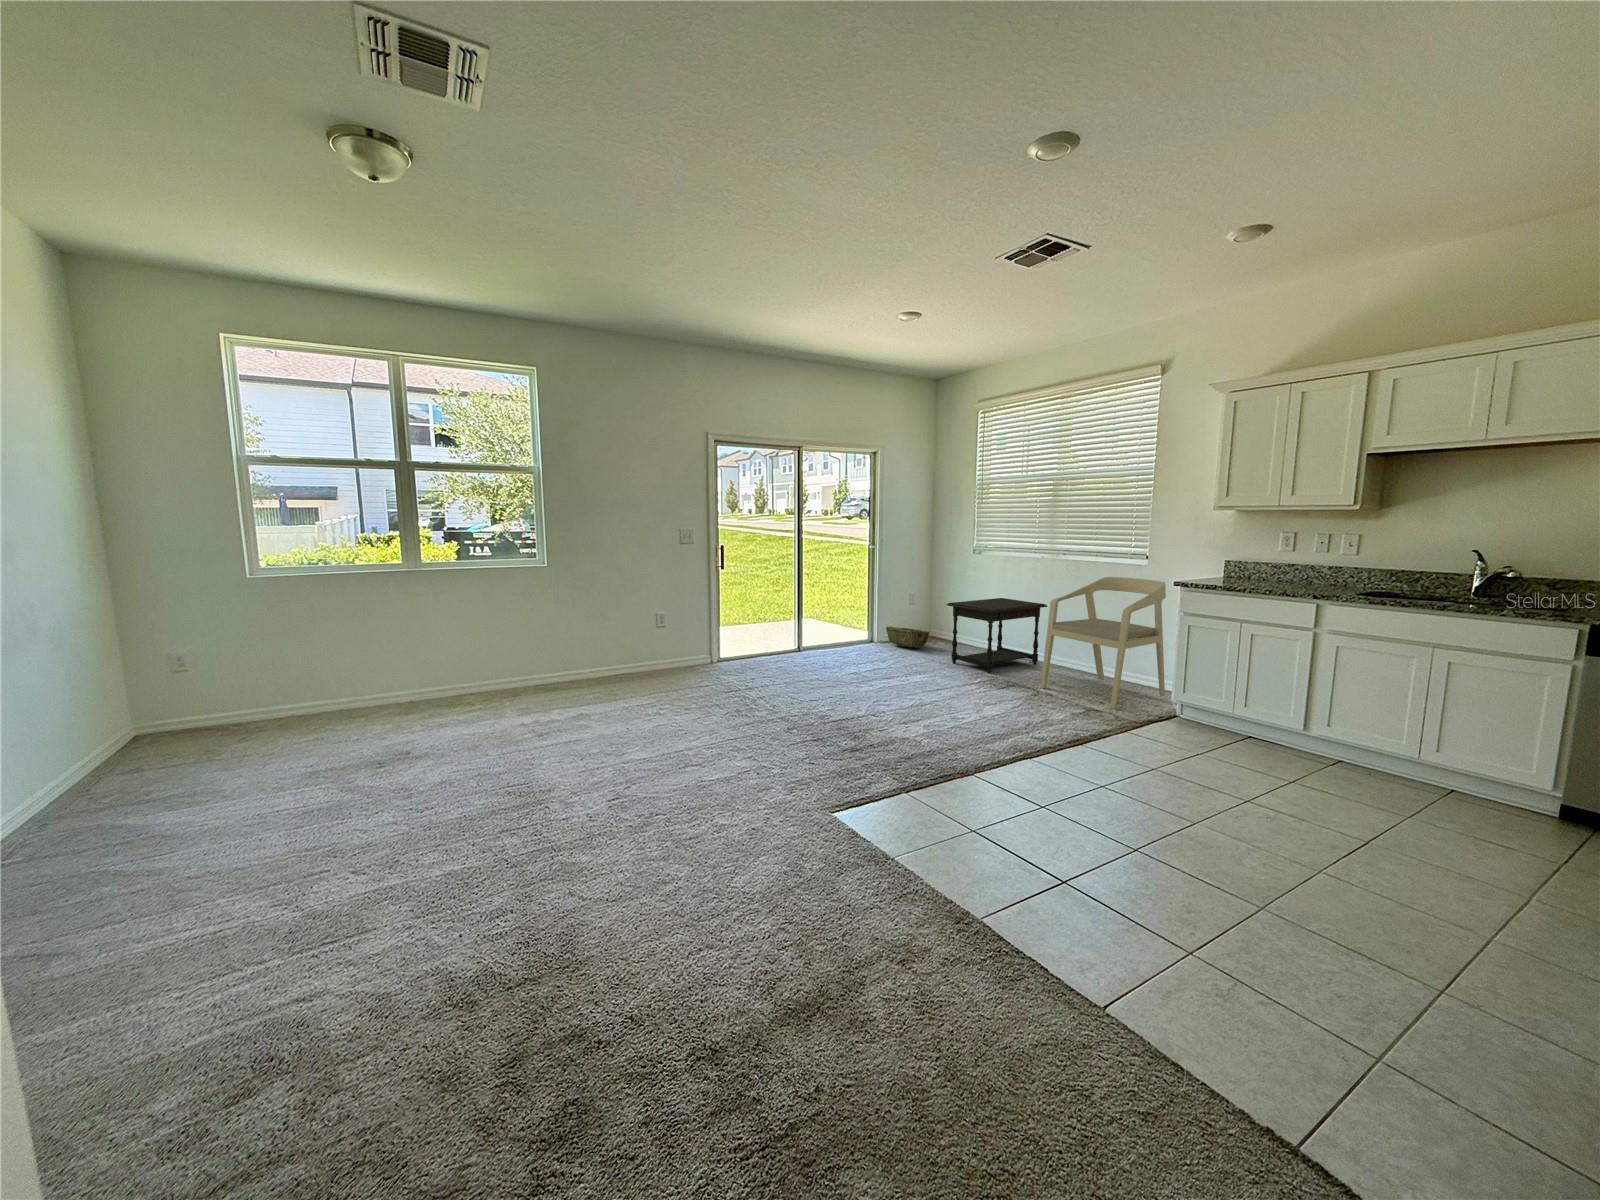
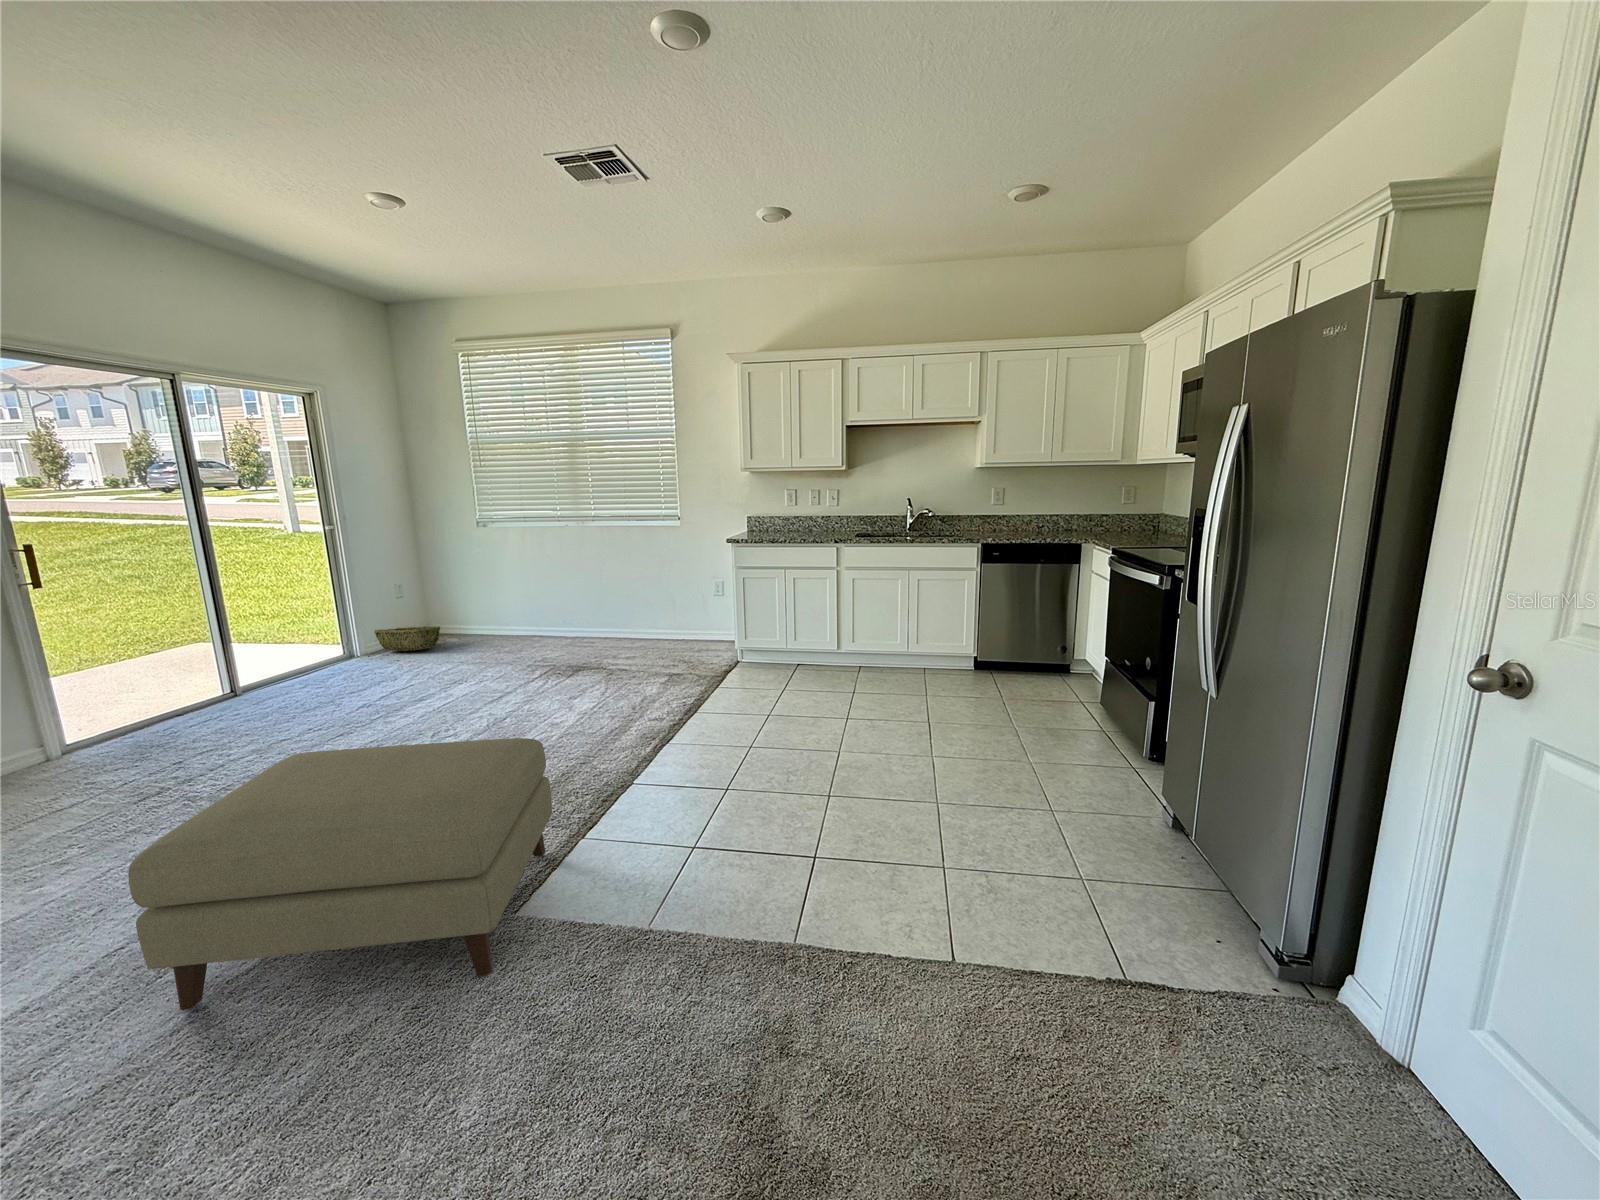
armchair: present [1041,577,1166,709] -> none [603,539,710,664]
side table: present [947,598,1047,673] -> none [471,574,583,659]
ottoman: none [680,677,882,833] -> present [128,738,552,1010]

